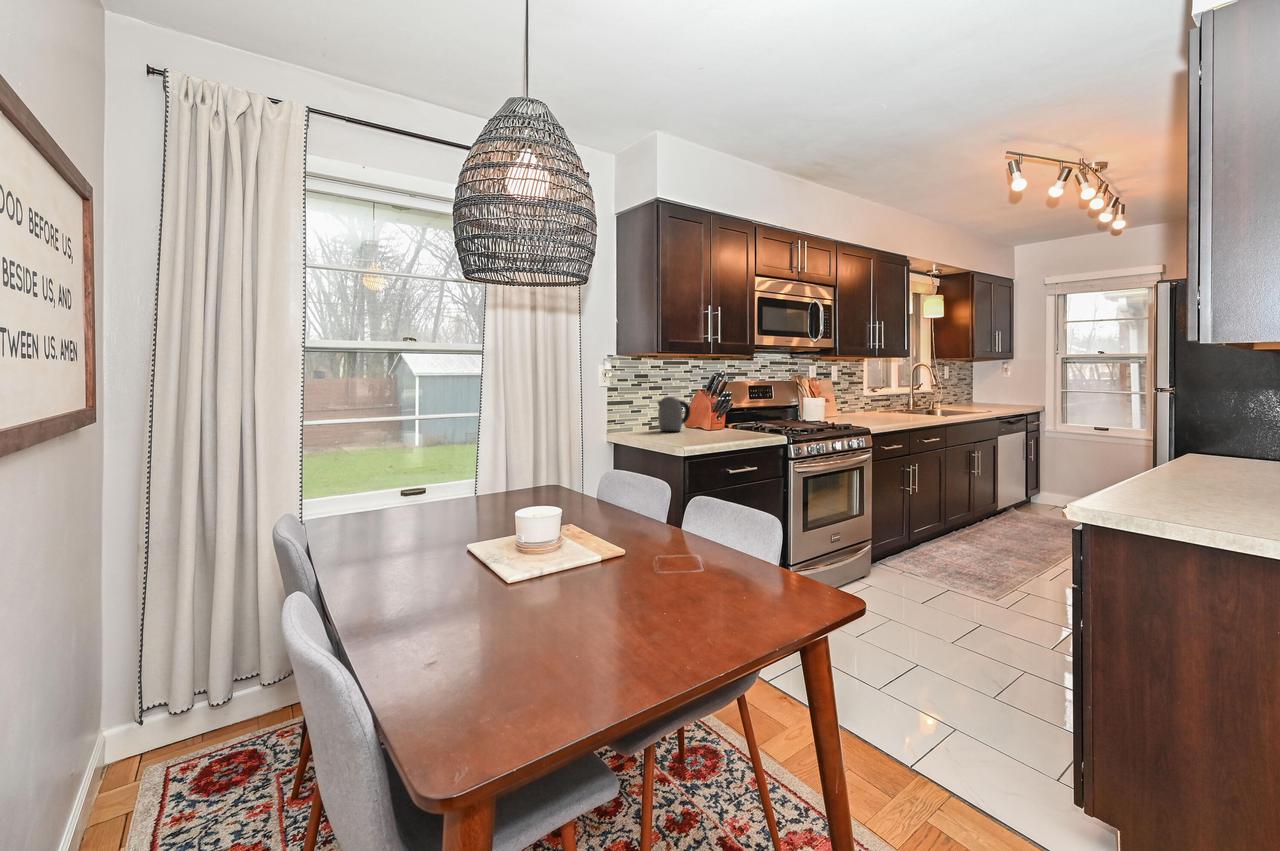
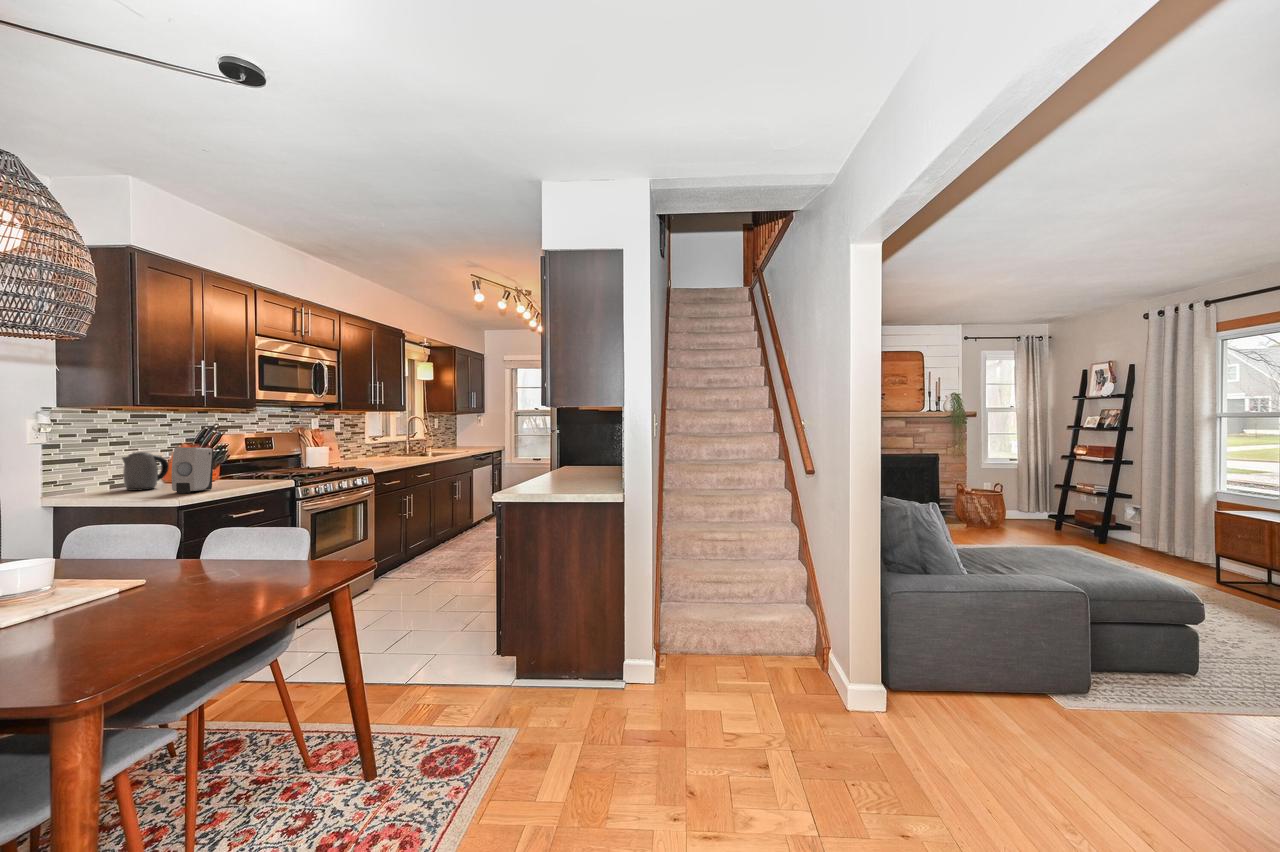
soap dispenser: none [694,392,726,436] -> present [172,447,214,493]

